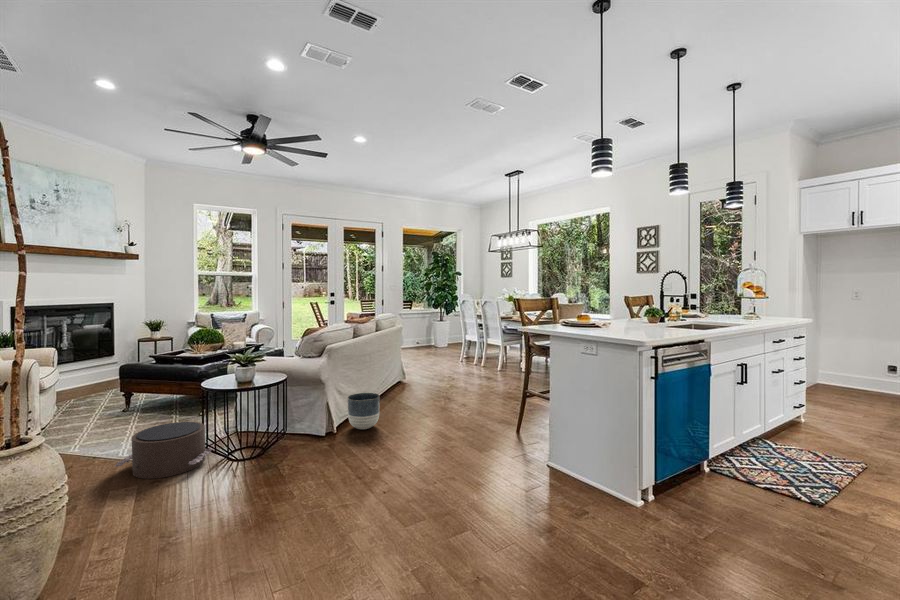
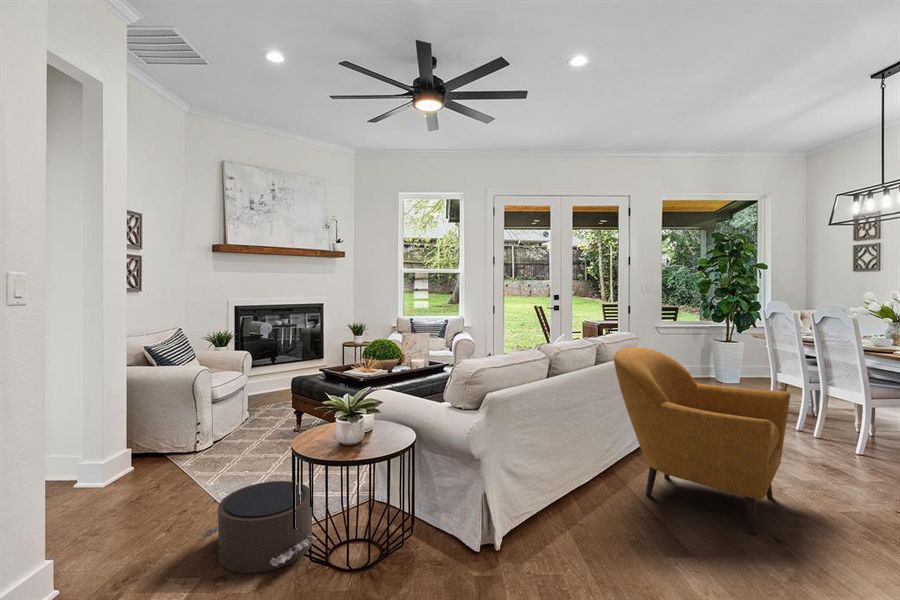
armchair: none [385,321,470,406] -> present [614,347,790,534]
planter: present [348,393,380,429] -> none [529,479,588,553]

